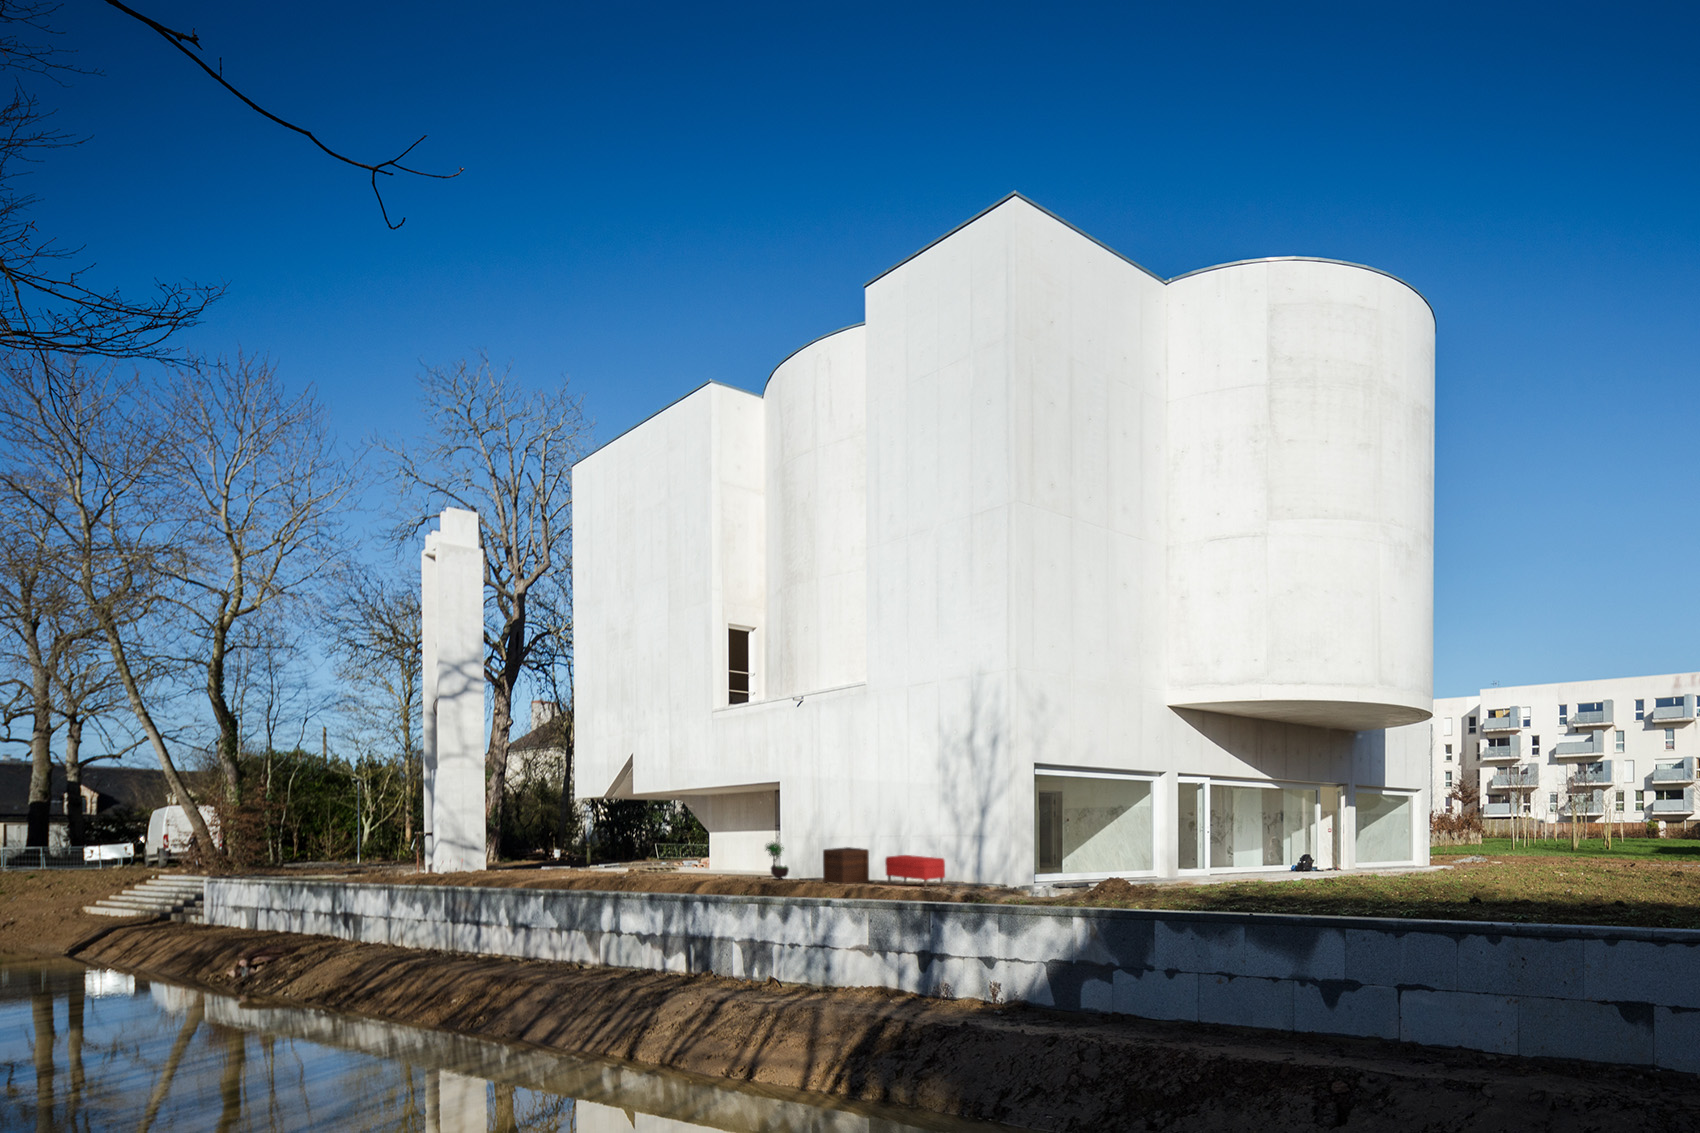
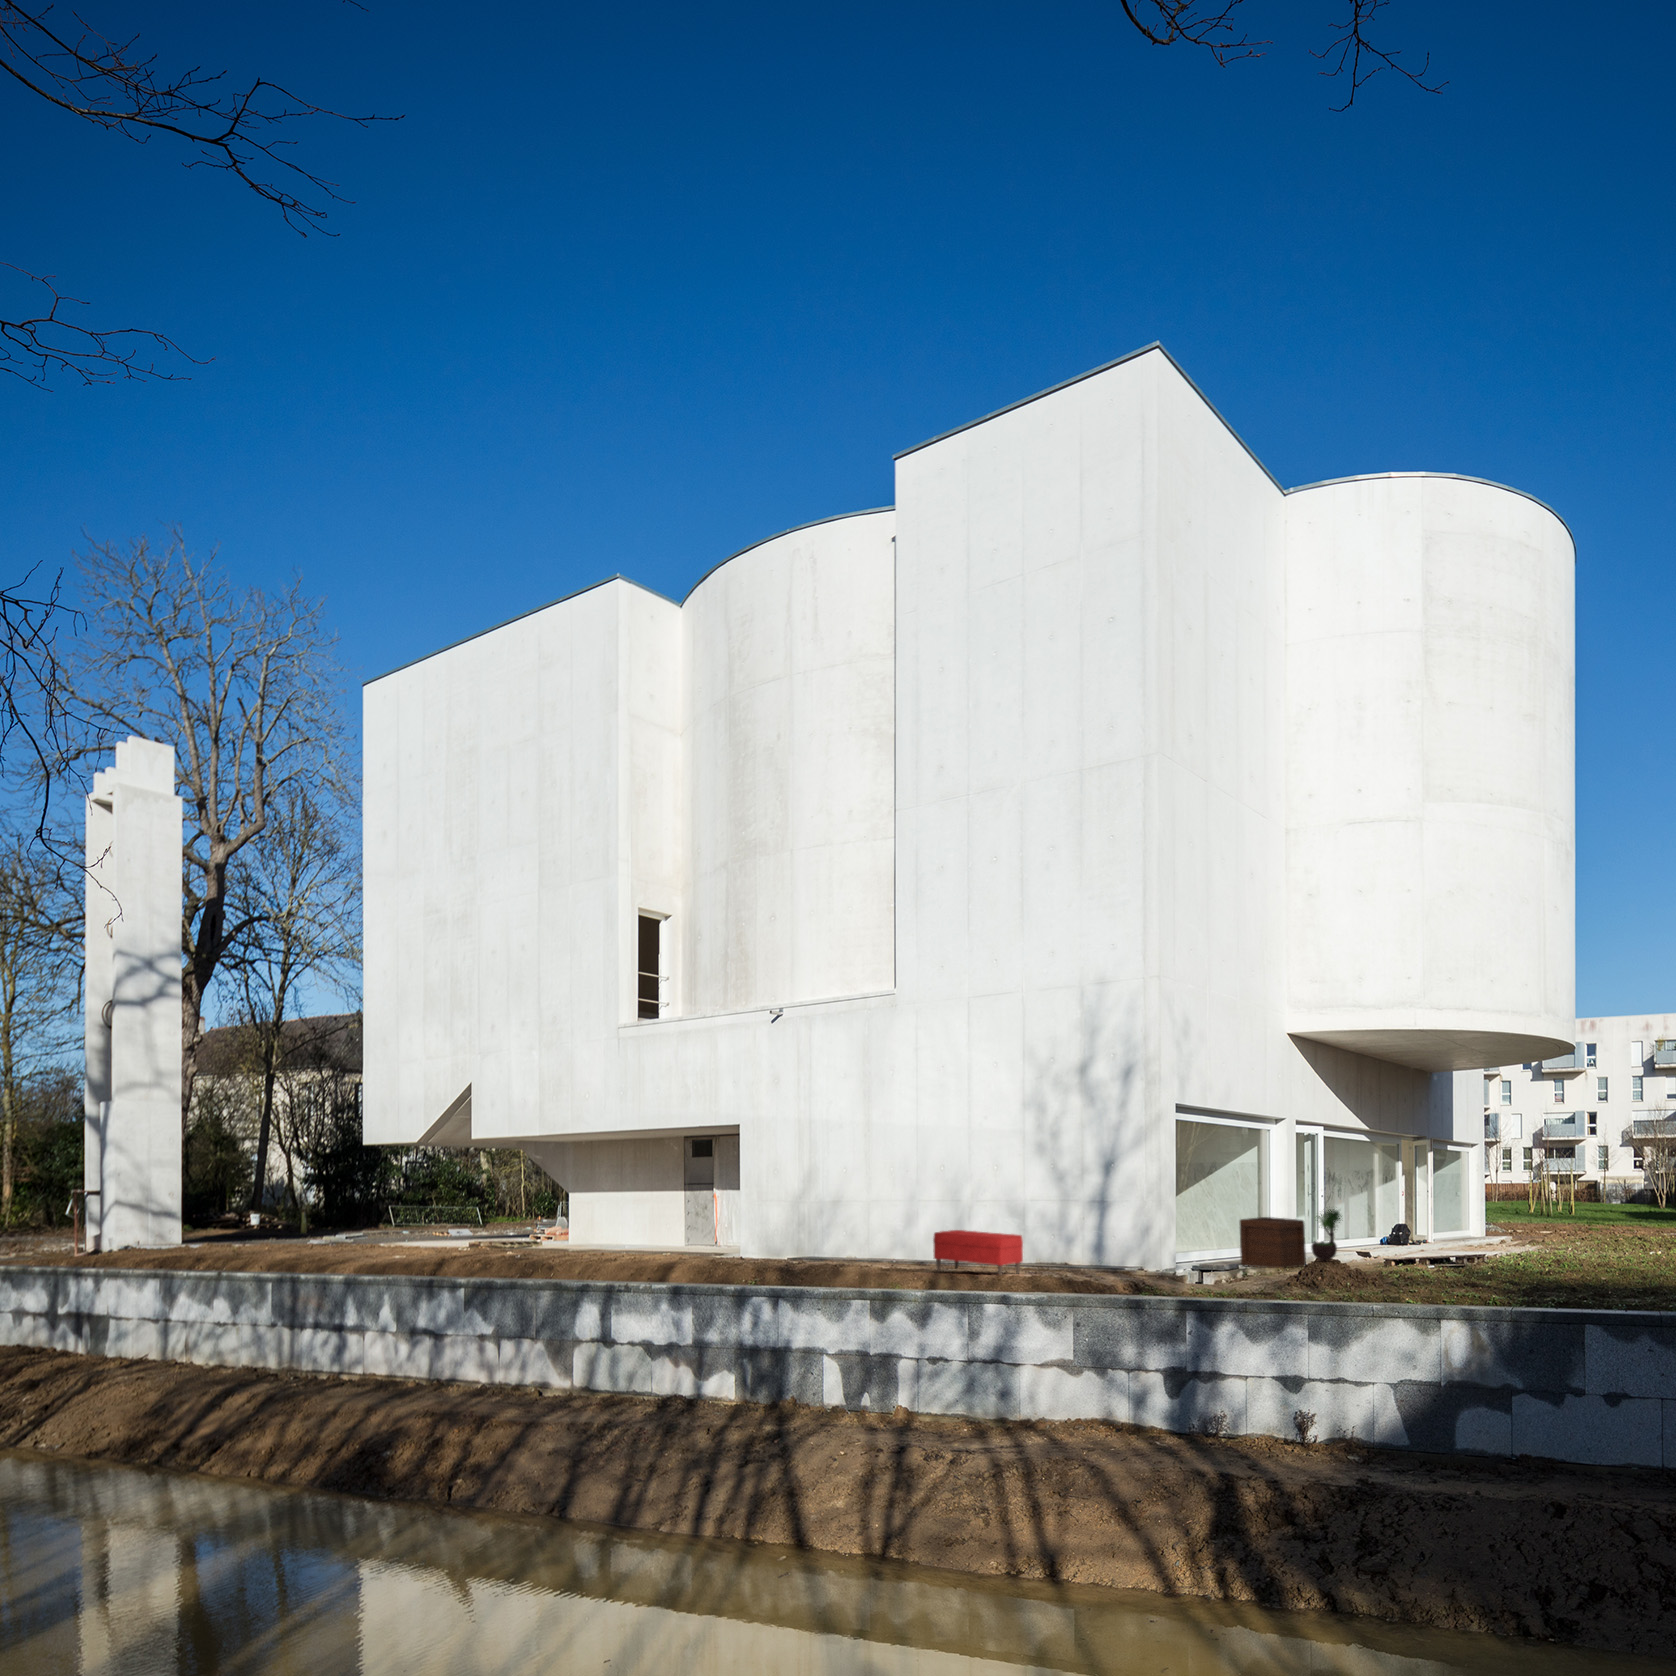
potted tree: present [766,842,789,879] -> present [1311,1209,1342,1261]
wooden crate: present [823,847,869,884] -> present [1240,1217,1306,1268]

